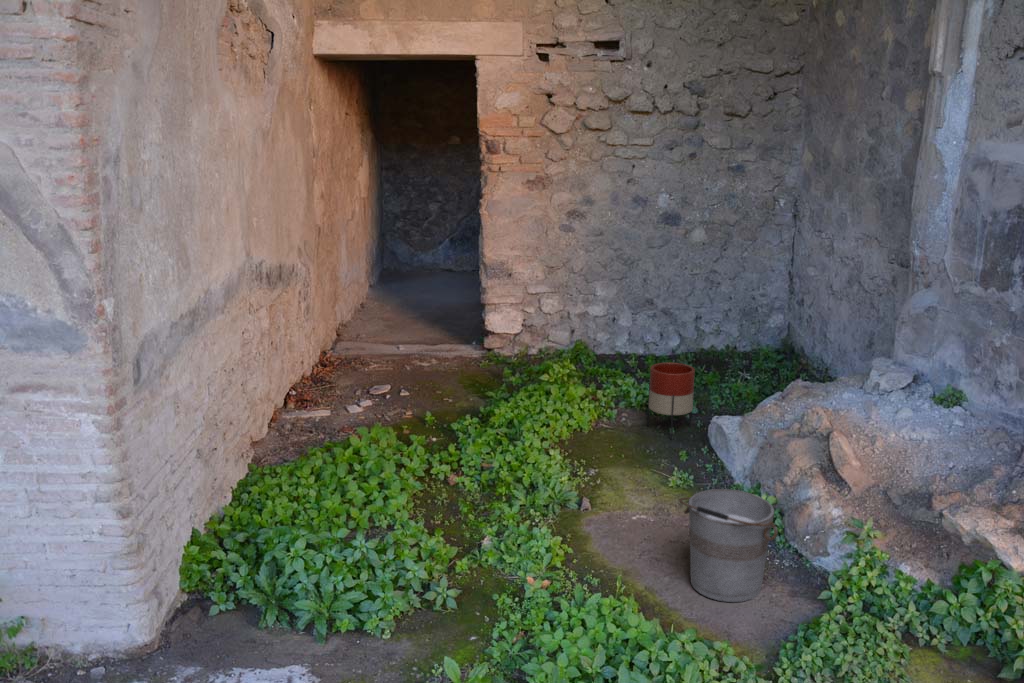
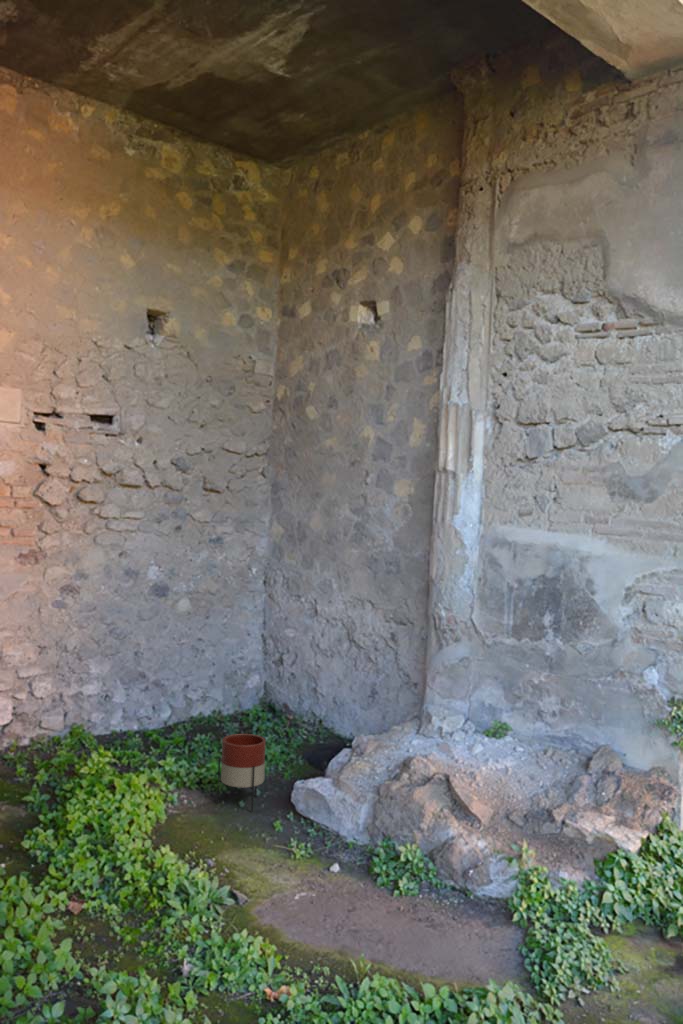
bucket: present [679,489,778,602] -> none [389,842,476,948]

